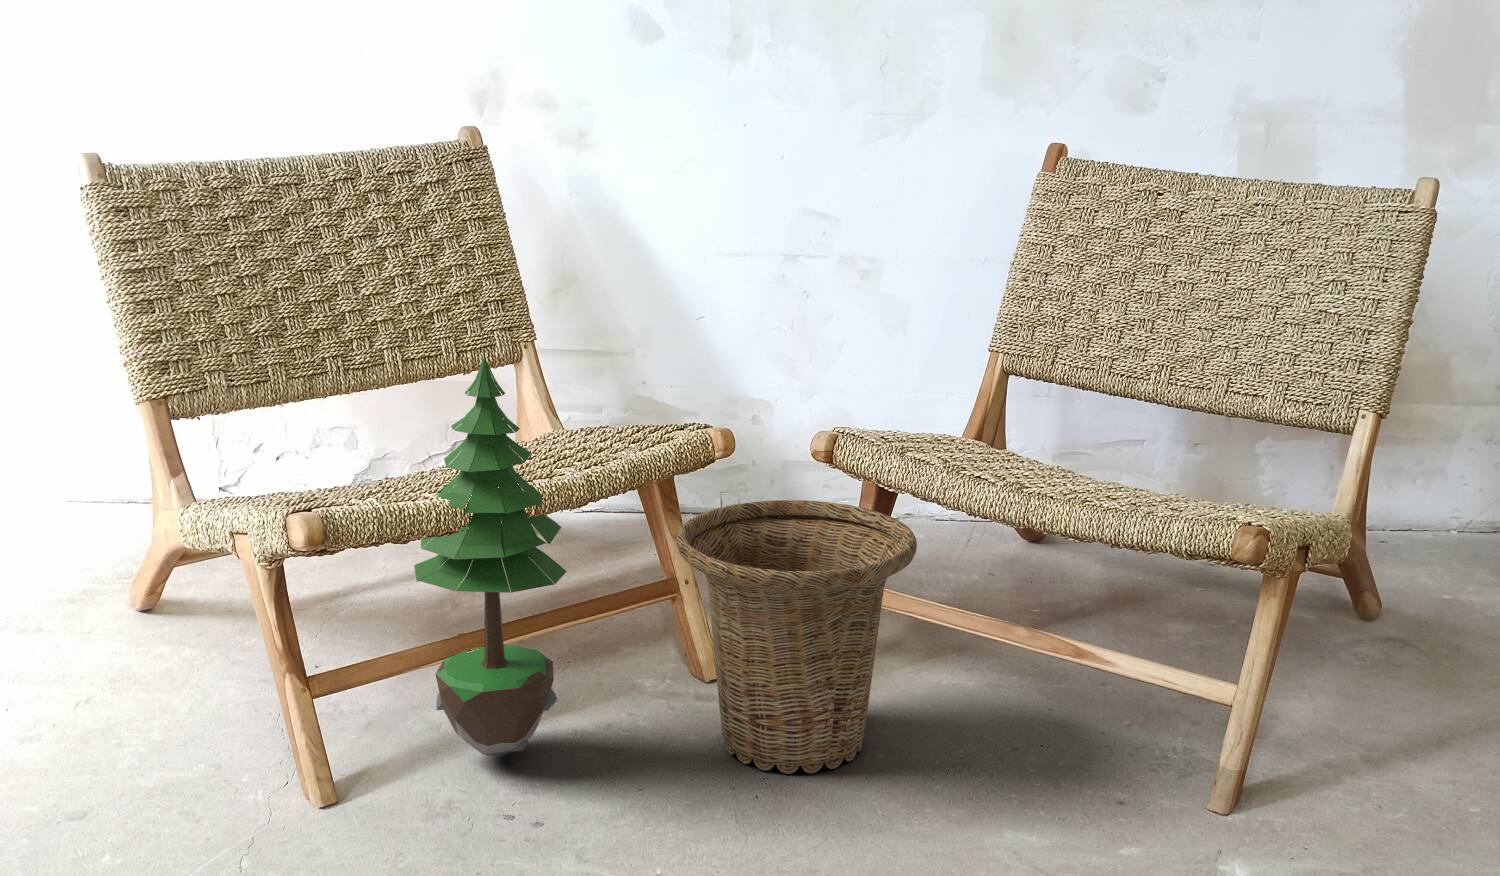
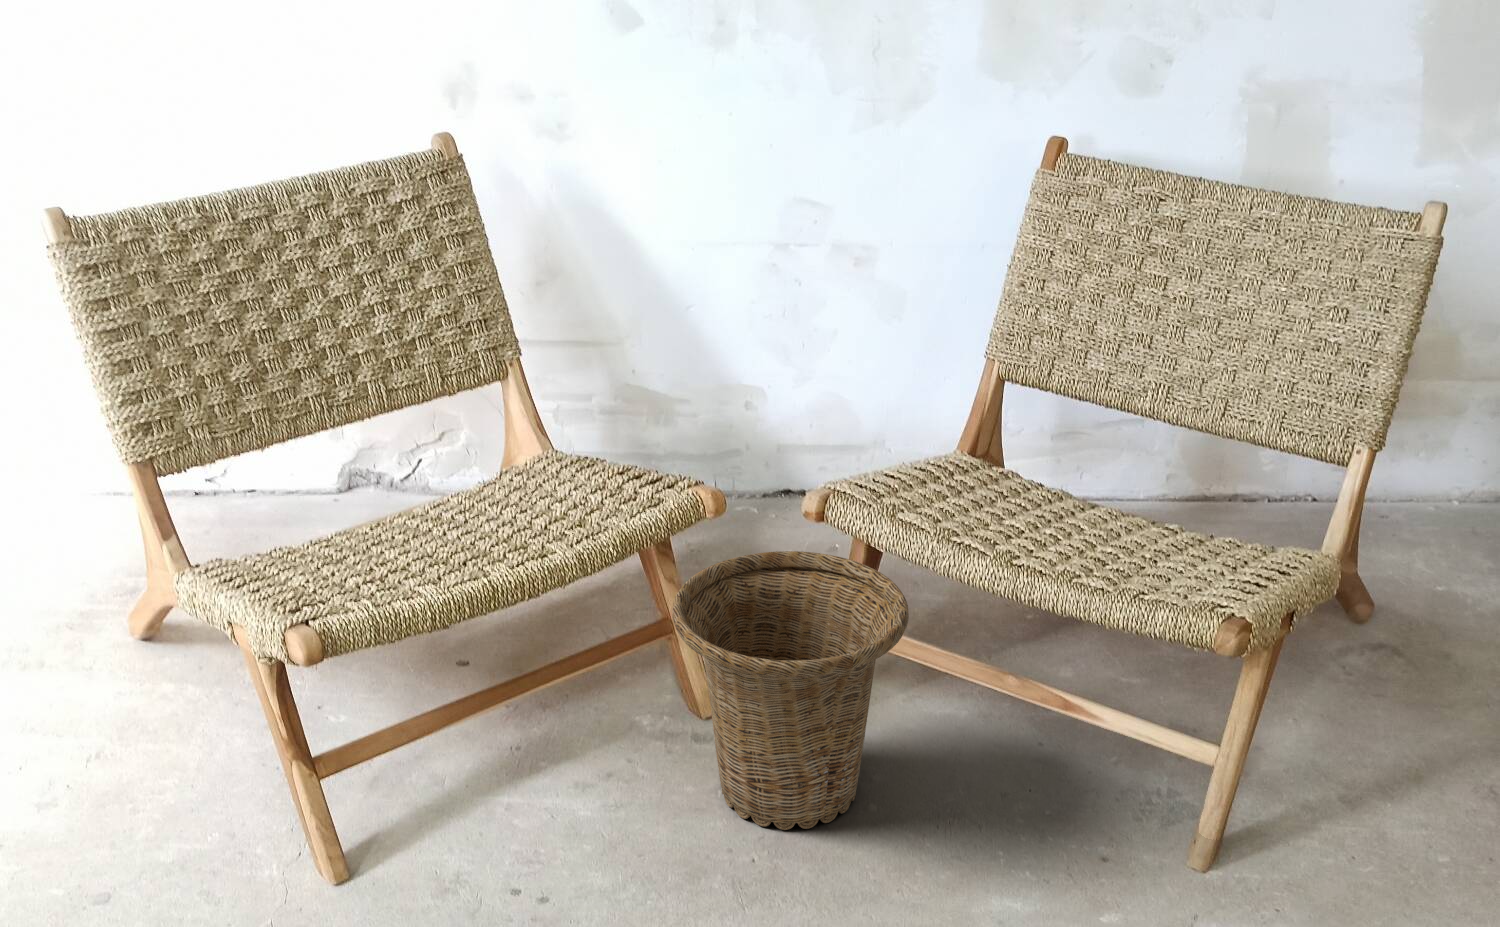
potted tree: present [414,357,566,757] -> none [415,453,565,818]

